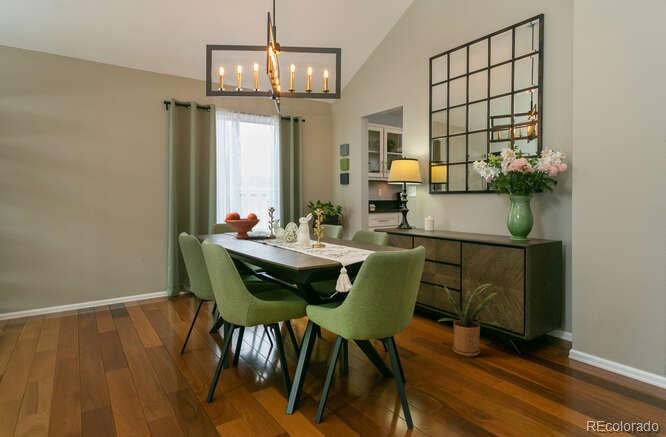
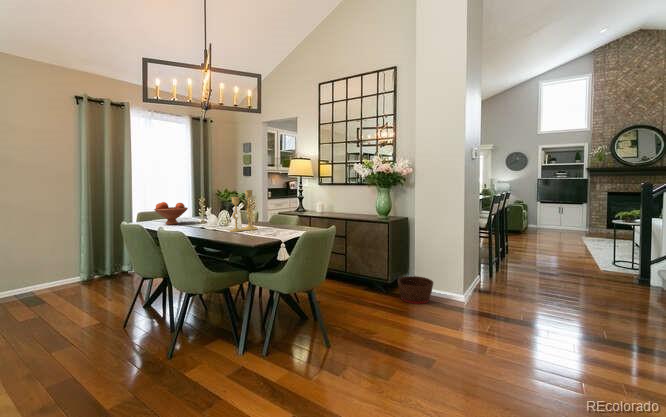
candlestick: none [296,198,332,250] -> present [230,190,258,232]
house plant: present [438,283,500,357] -> none [329,247,375,299]
basket: none [539,332,605,381] -> present [398,276,433,304]

